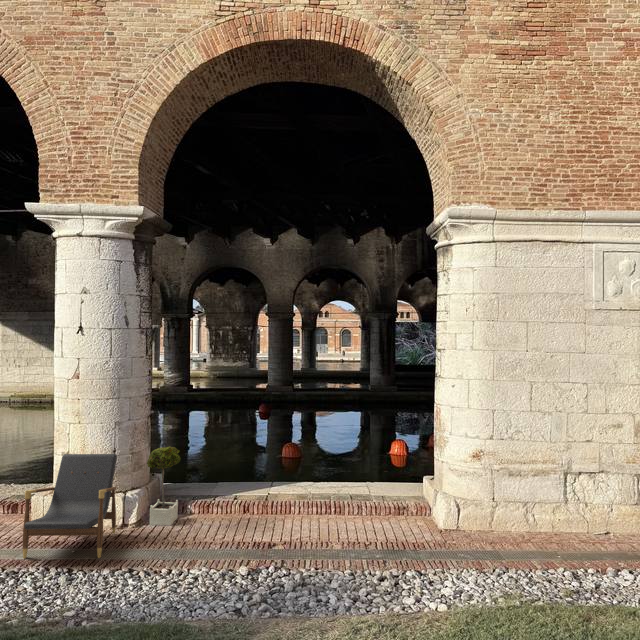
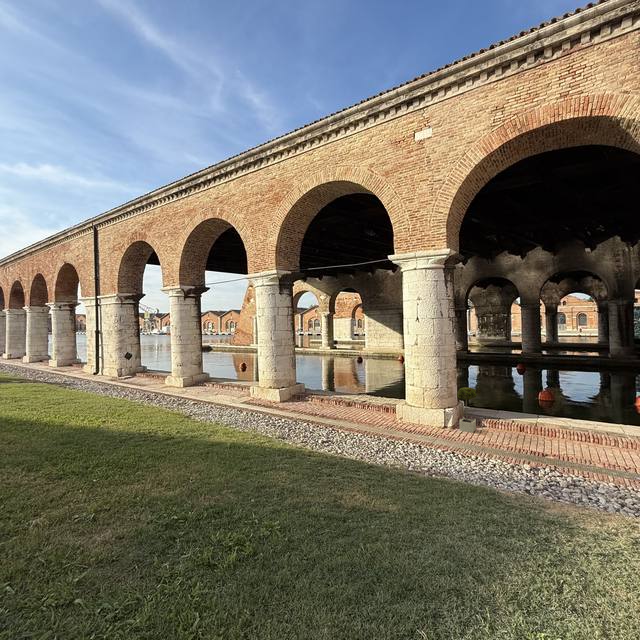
lounge chair: present [23,454,117,559] -> none [397,386,441,442]

